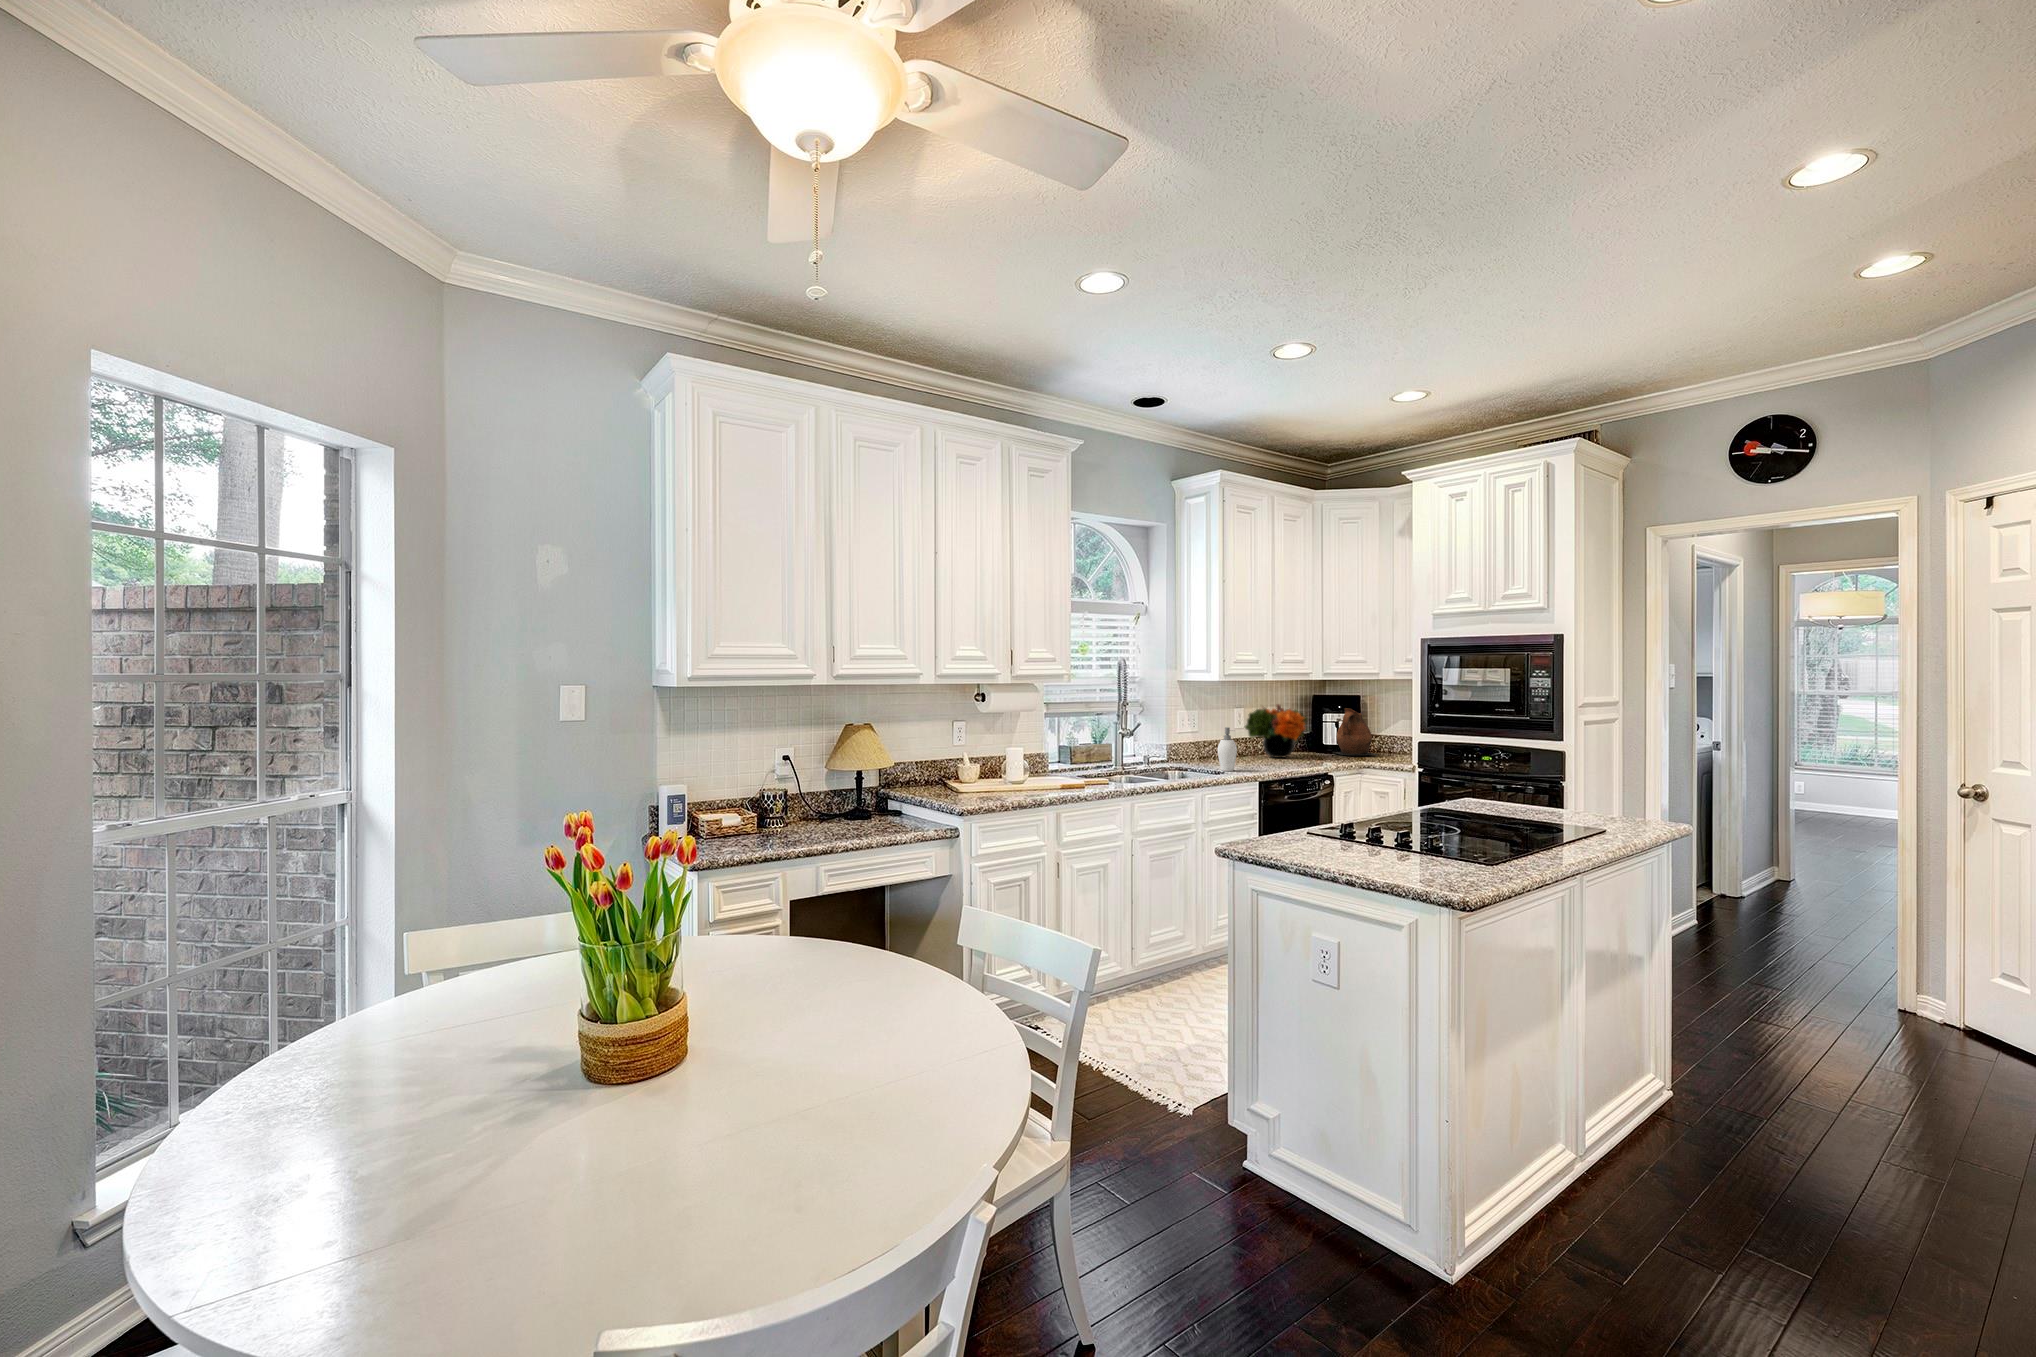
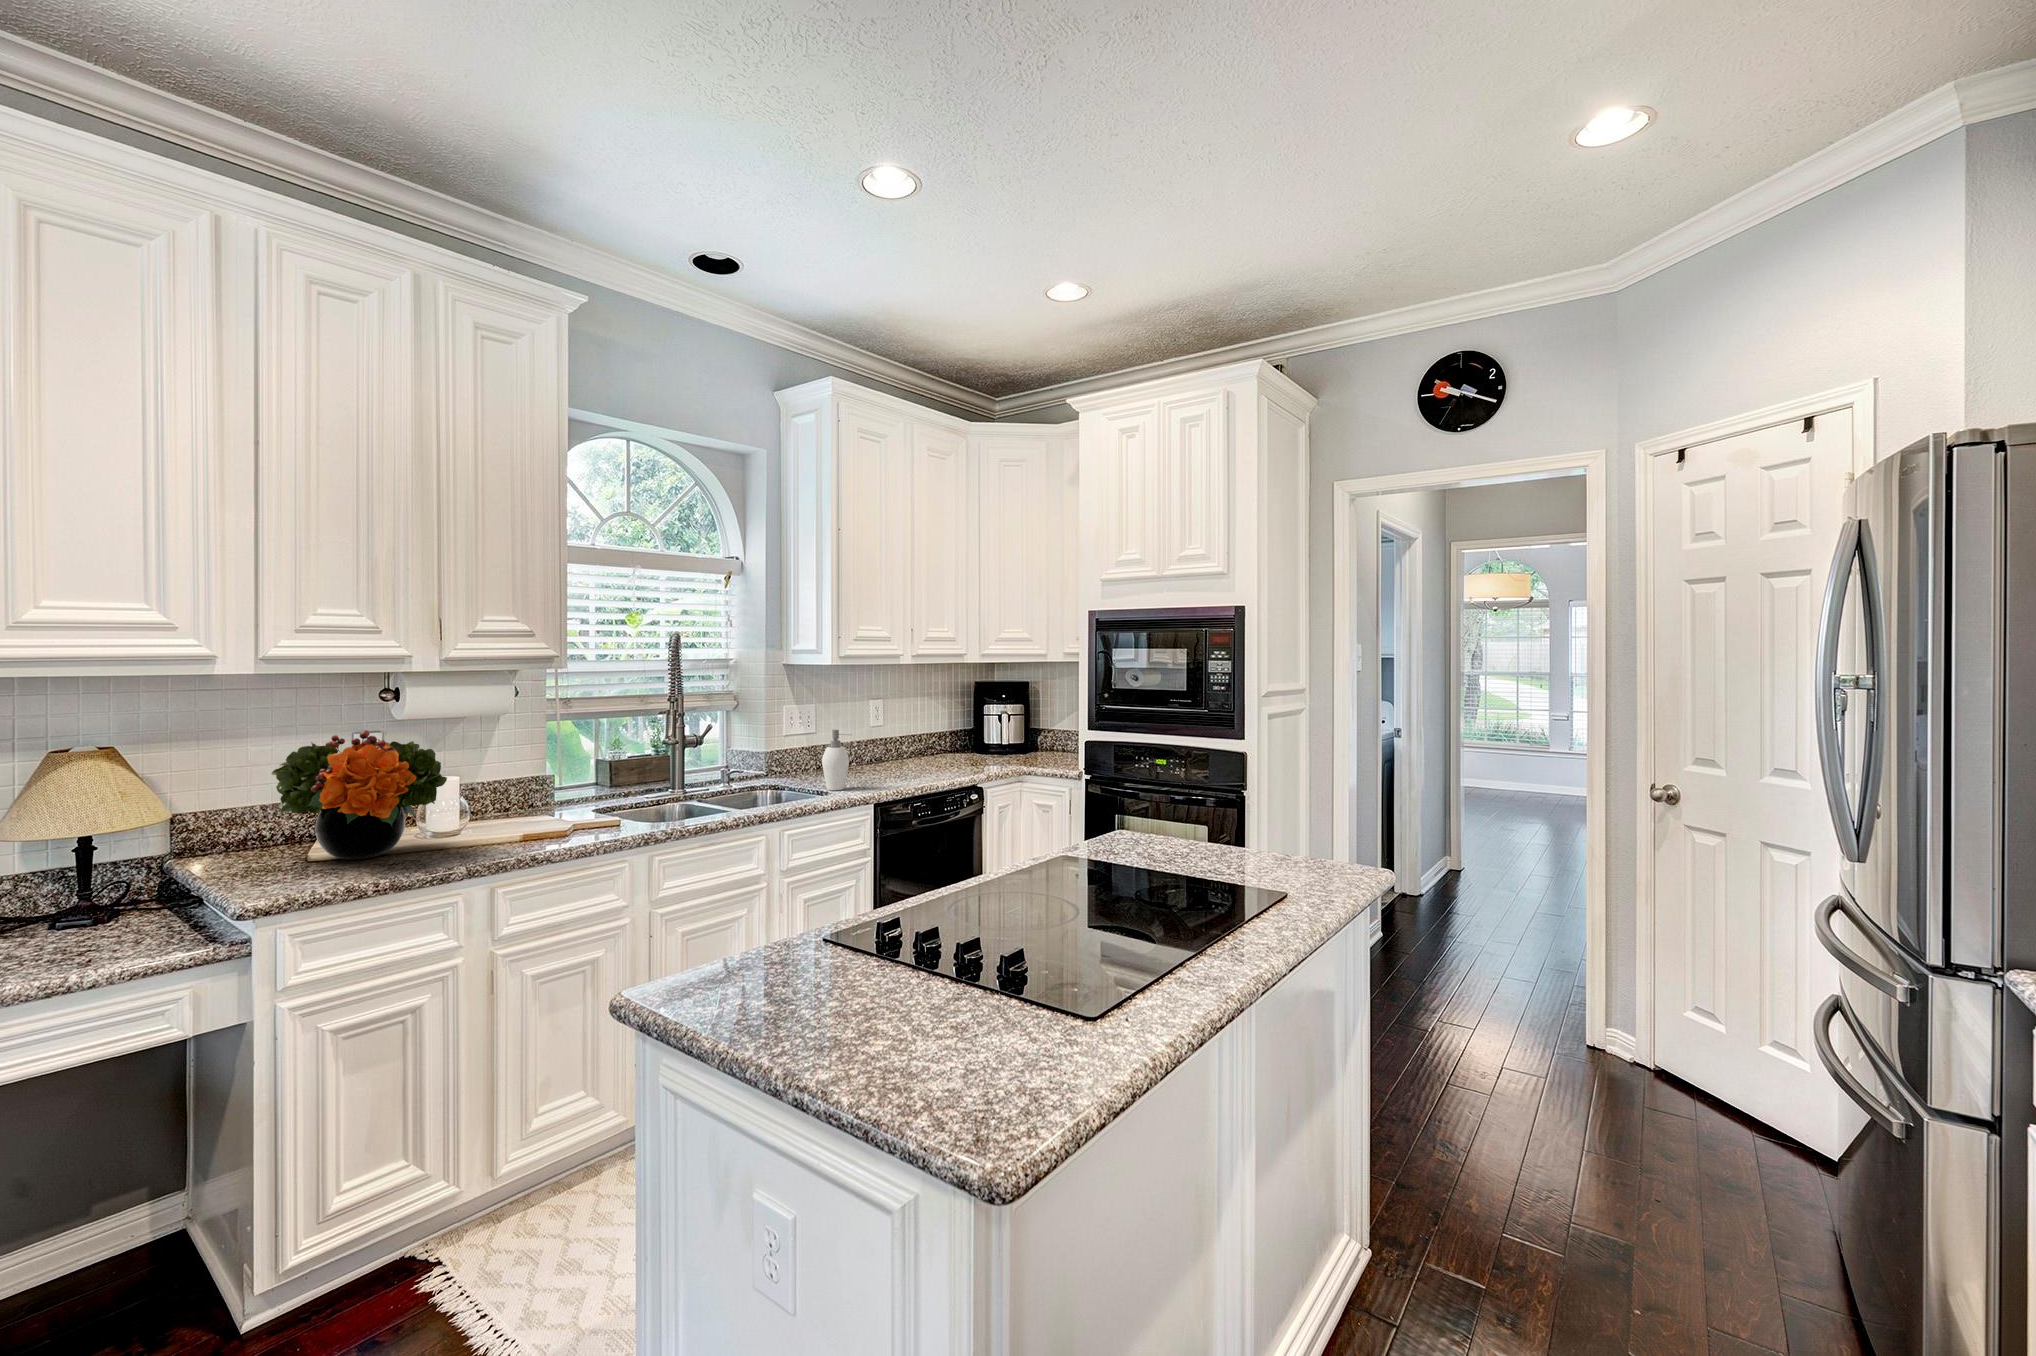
flower arrangement: present [1245,705,1307,758] -> present [271,730,447,859]
ceramic pitcher: present [1334,709,1378,755] -> none [997,699,1050,757]

